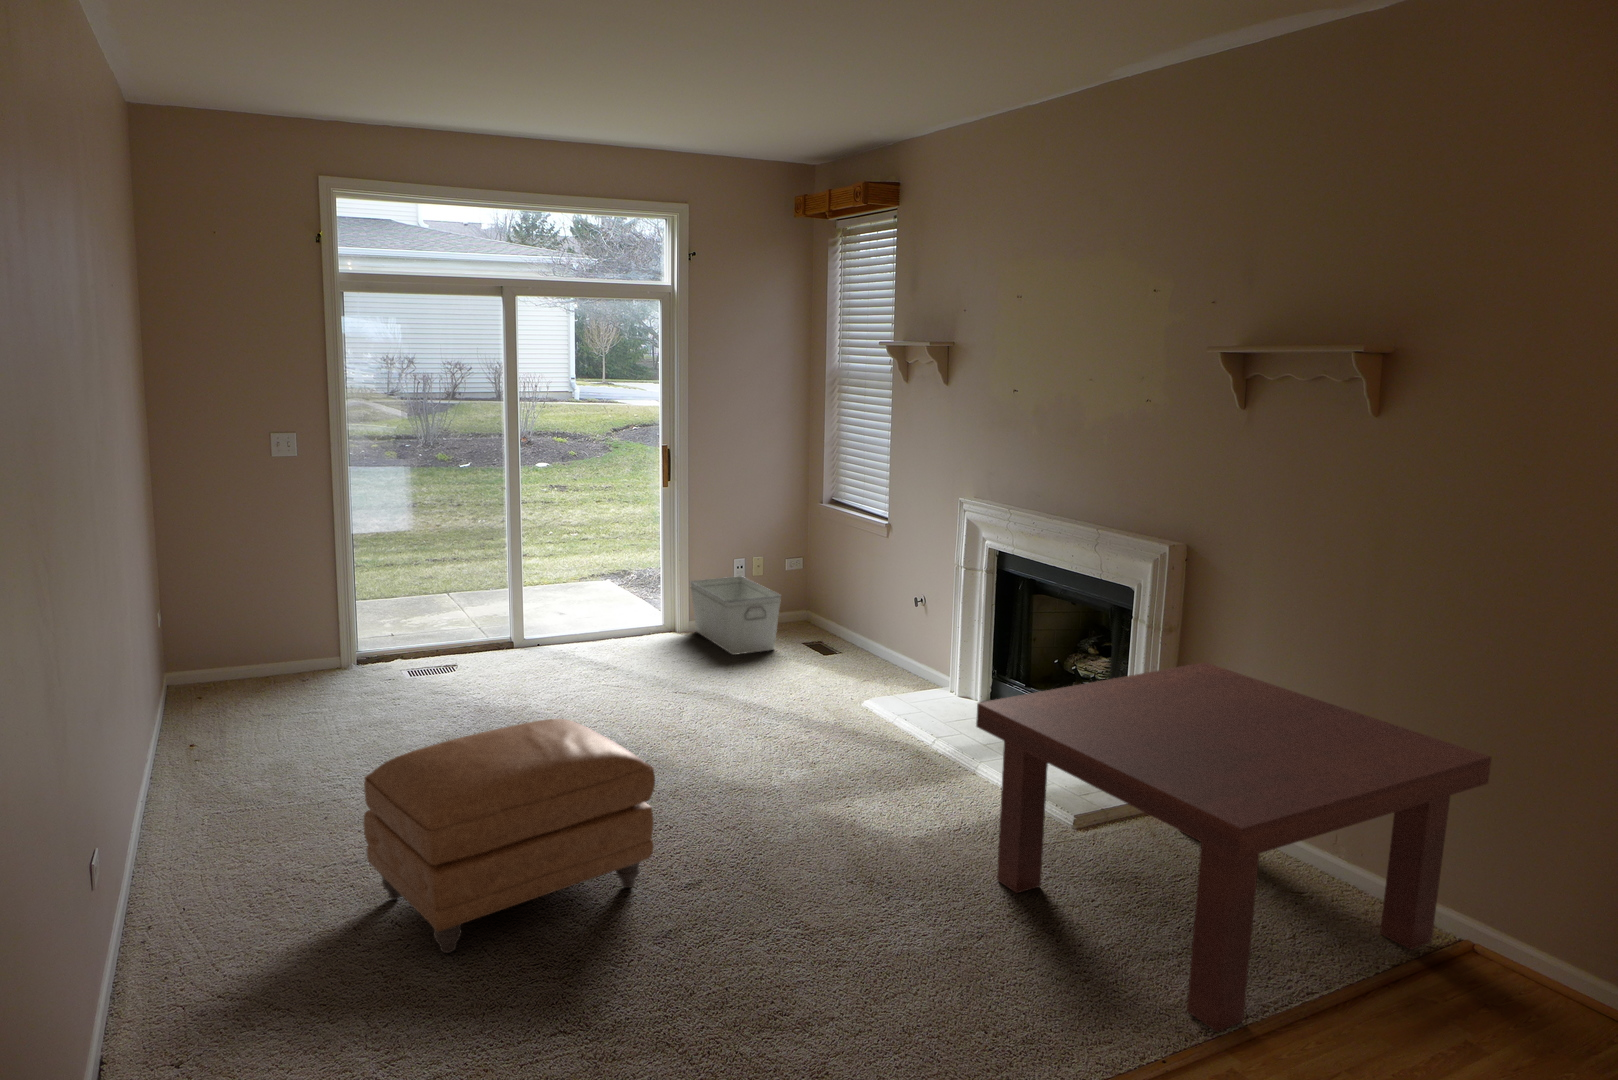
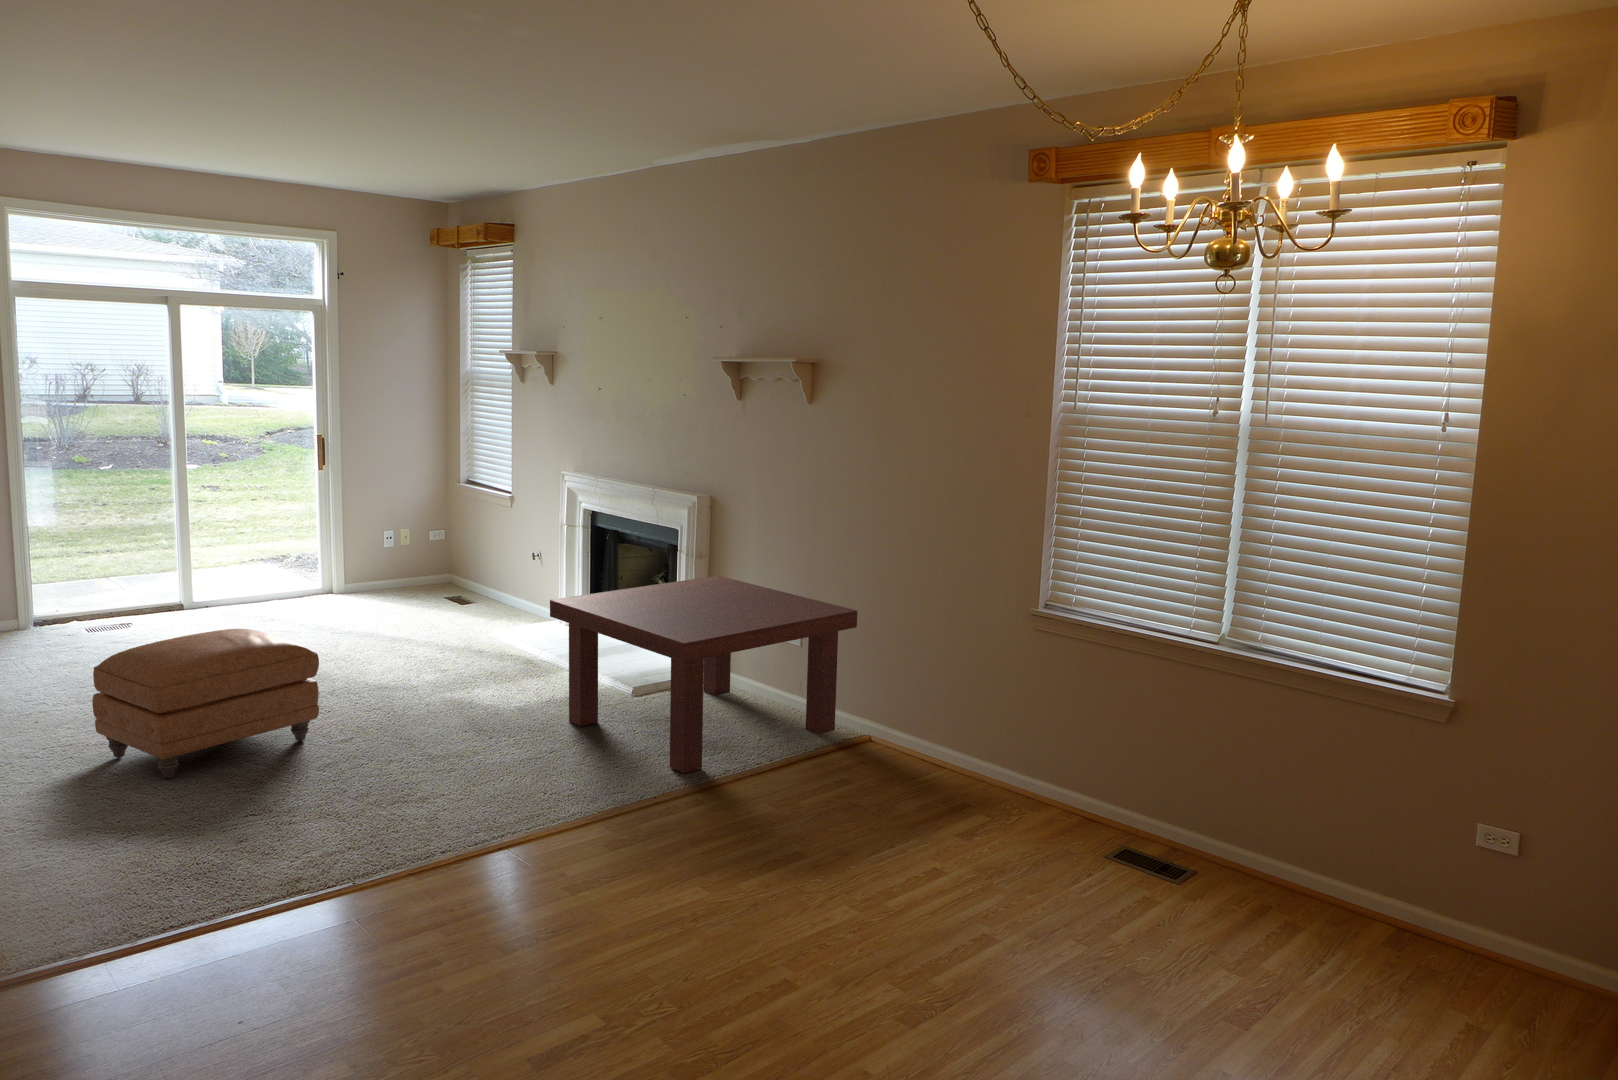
storage bin: present [690,576,781,655] -> none [344,548,425,610]

